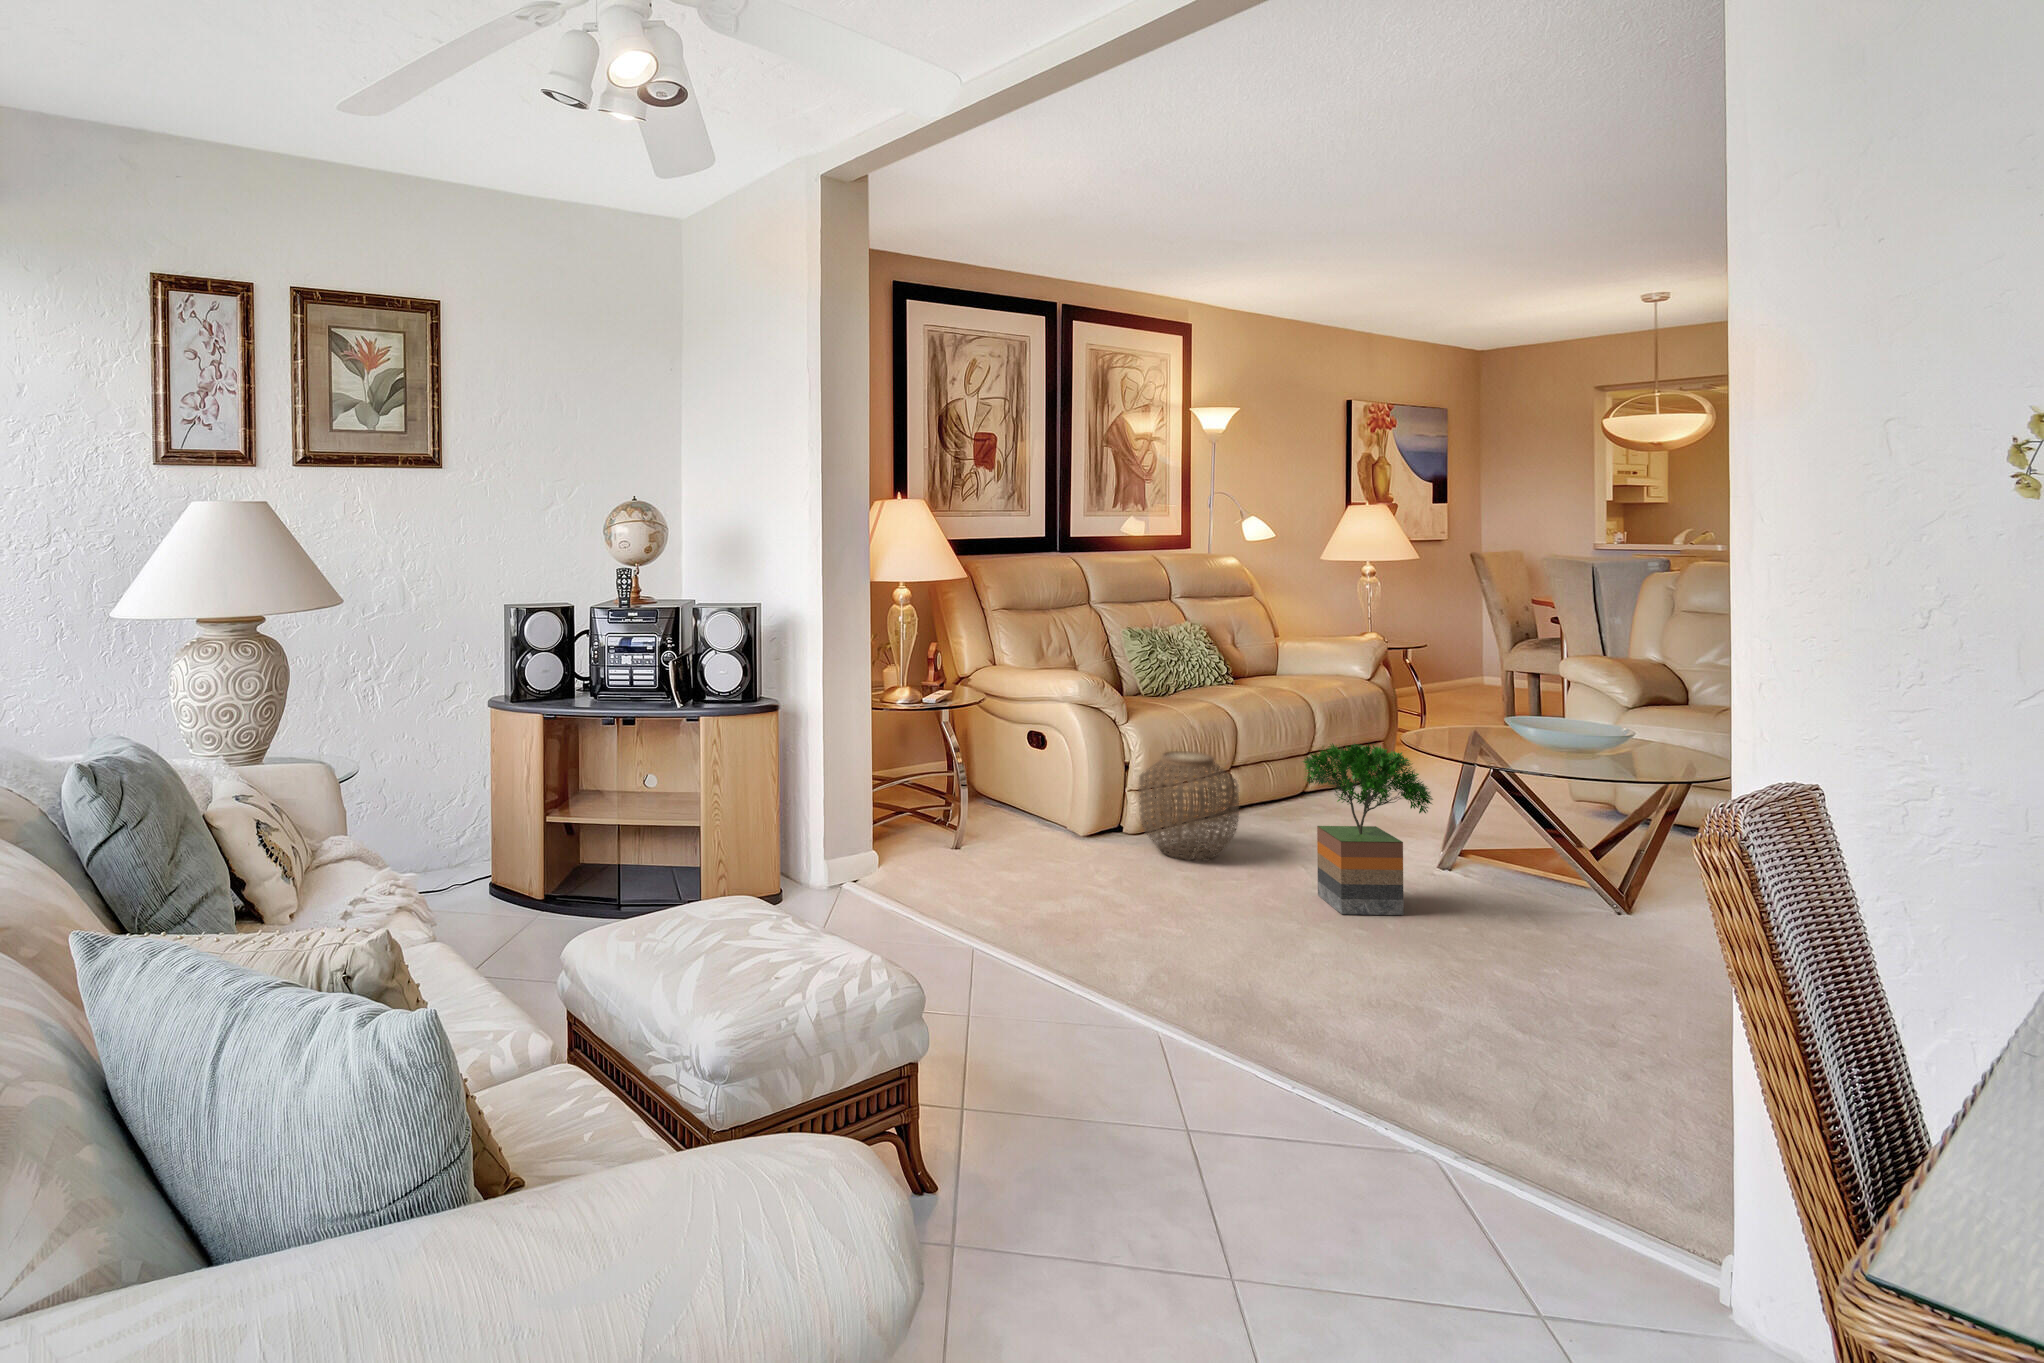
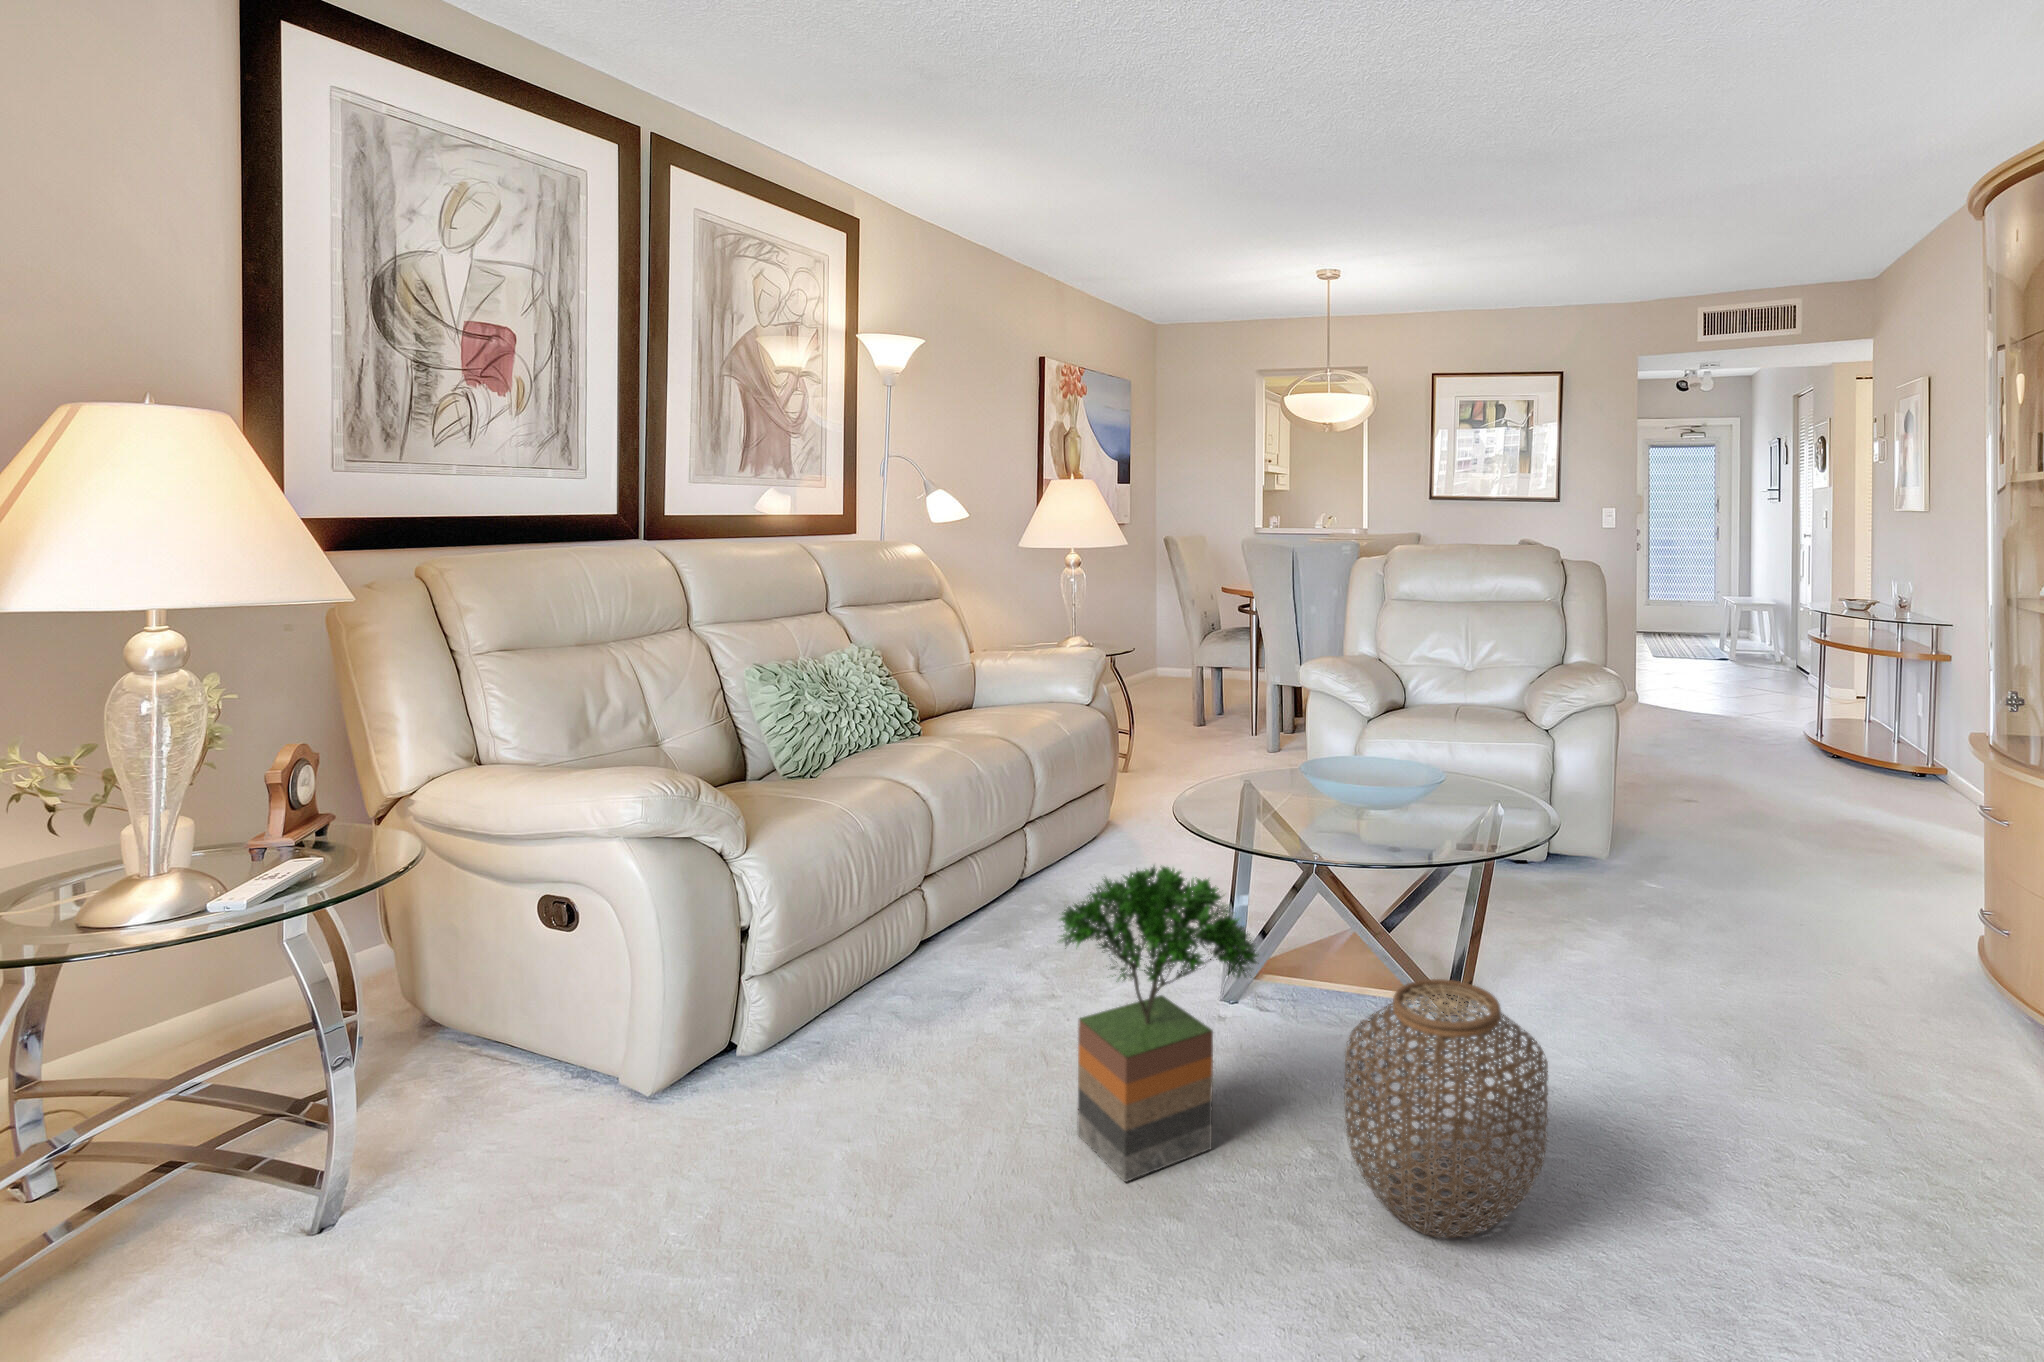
woven basket: present [1139,751,1239,860] -> present [1345,979,1548,1238]

